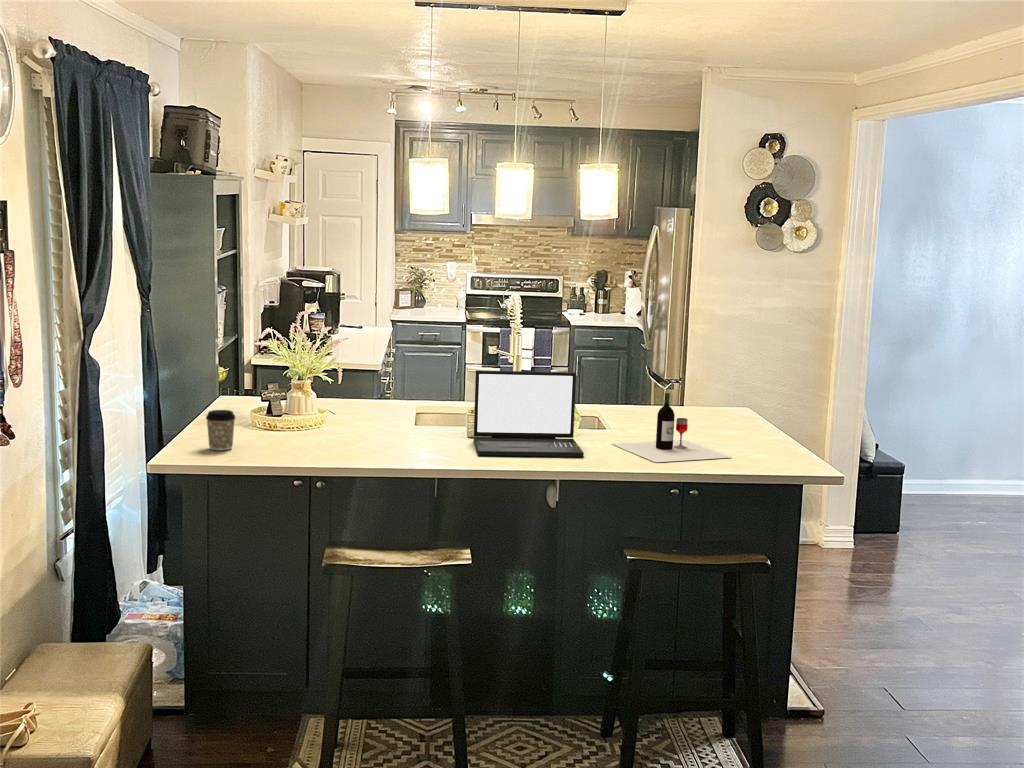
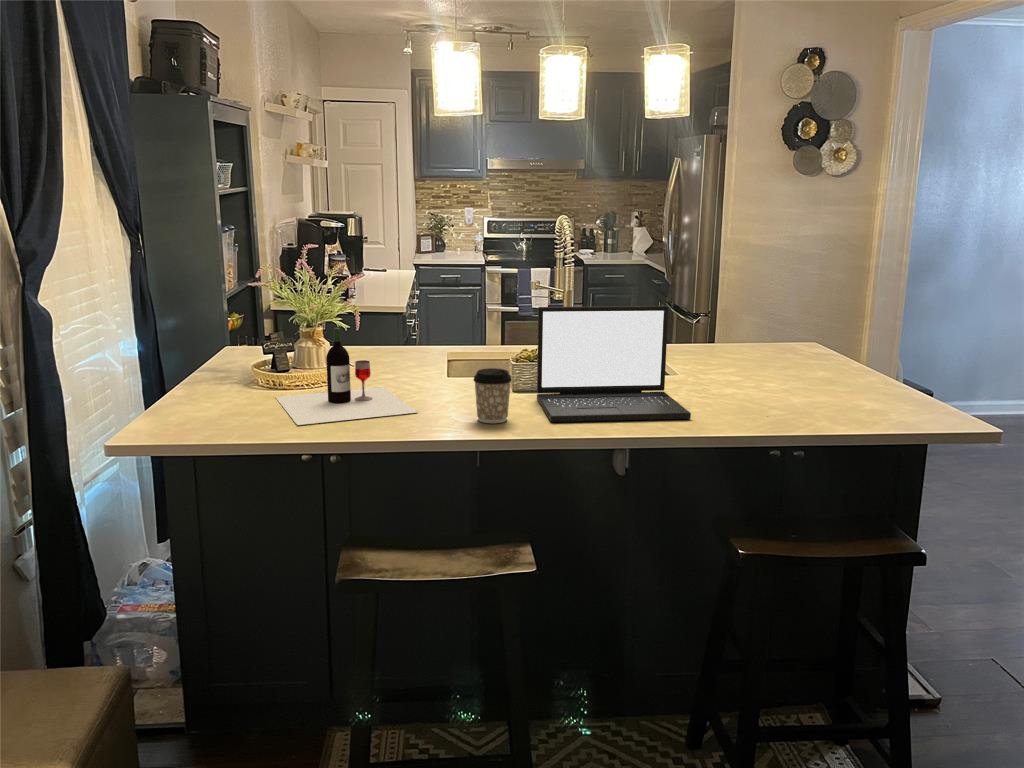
wine bottle: present [613,393,731,462] -> present [276,328,417,425]
coffee cup: present [206,410,235,450] -> present [473,368,512,423]

